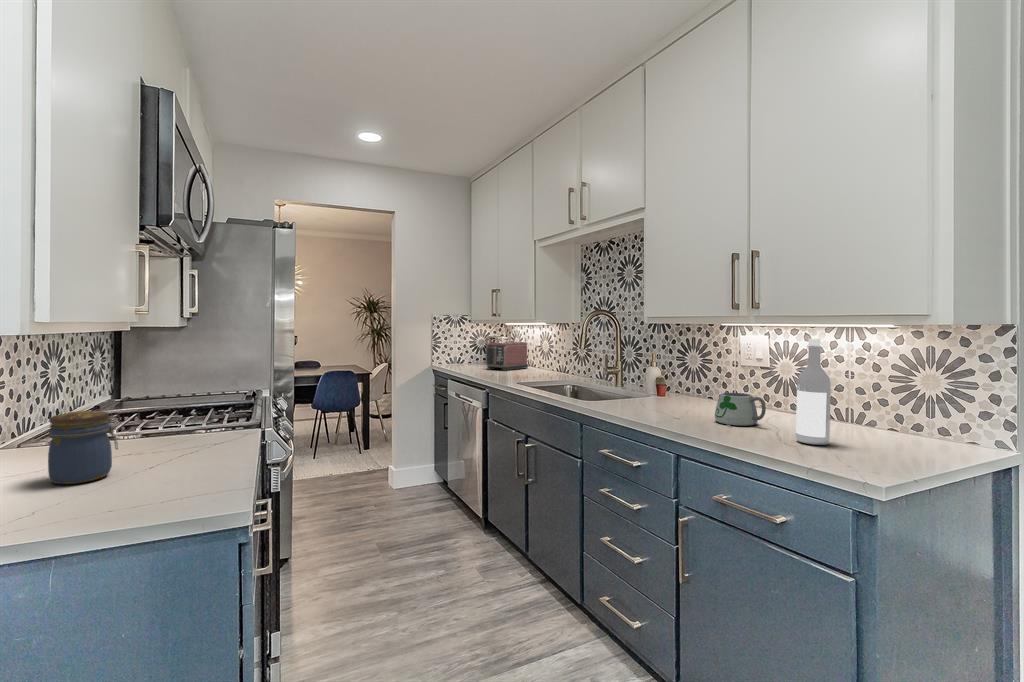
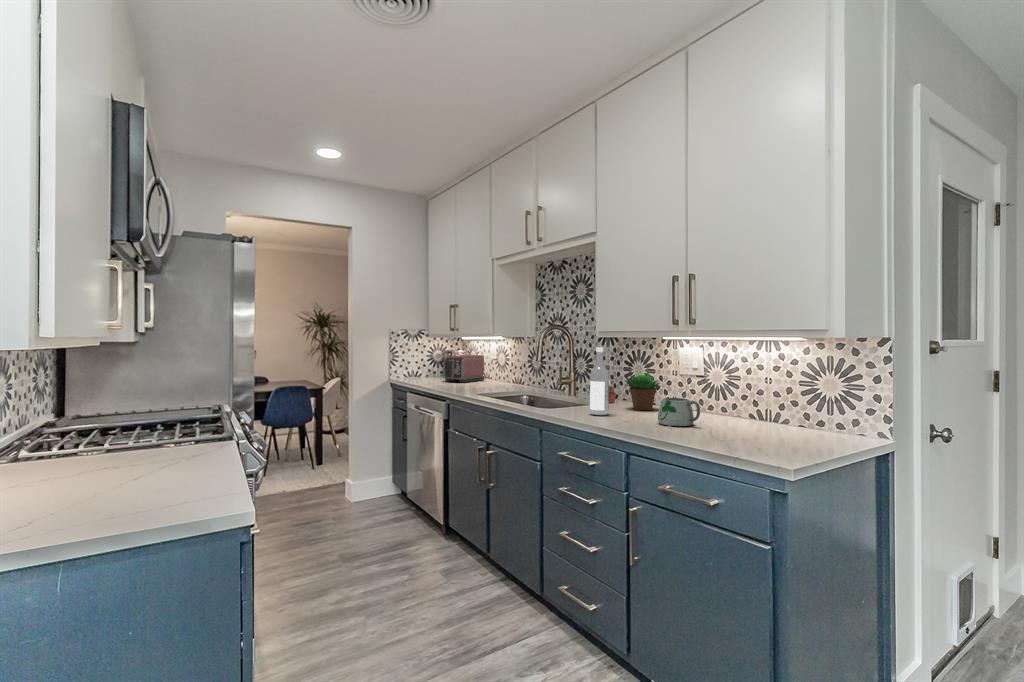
wine bottle: present [796,339,831,445] -> present [590,347,609,415]
succulent plant: none [676,364,717,405] -> present [625,374,659,410]
jar: present [48,411,118,484] -> none [52,421,117,490]

